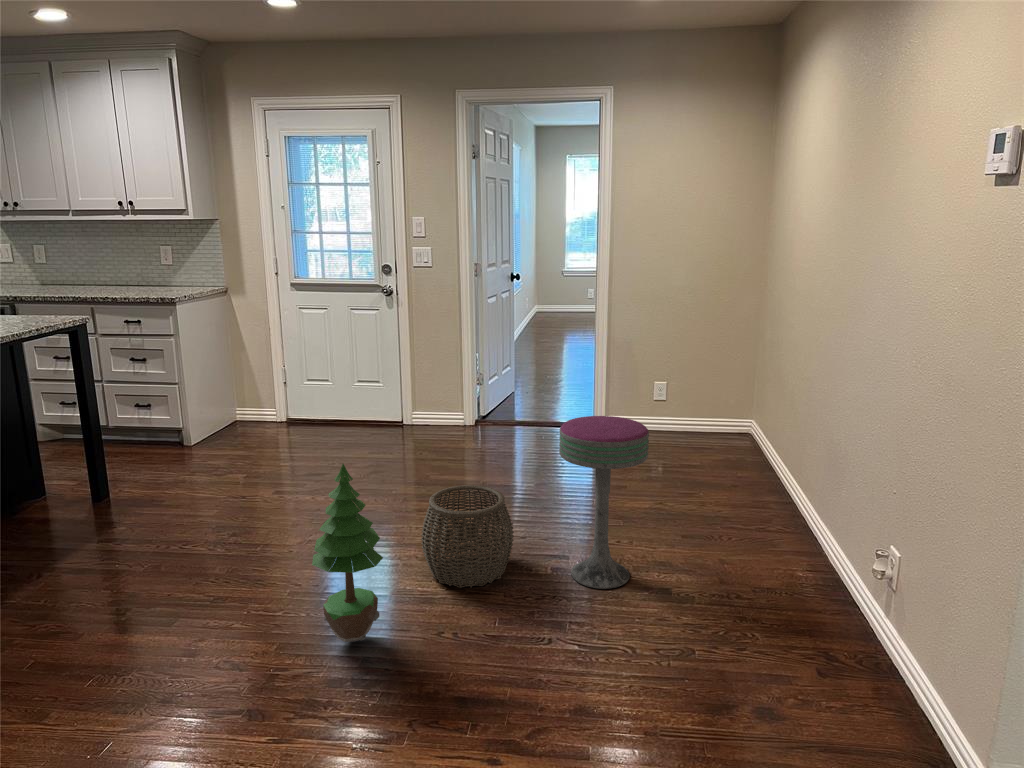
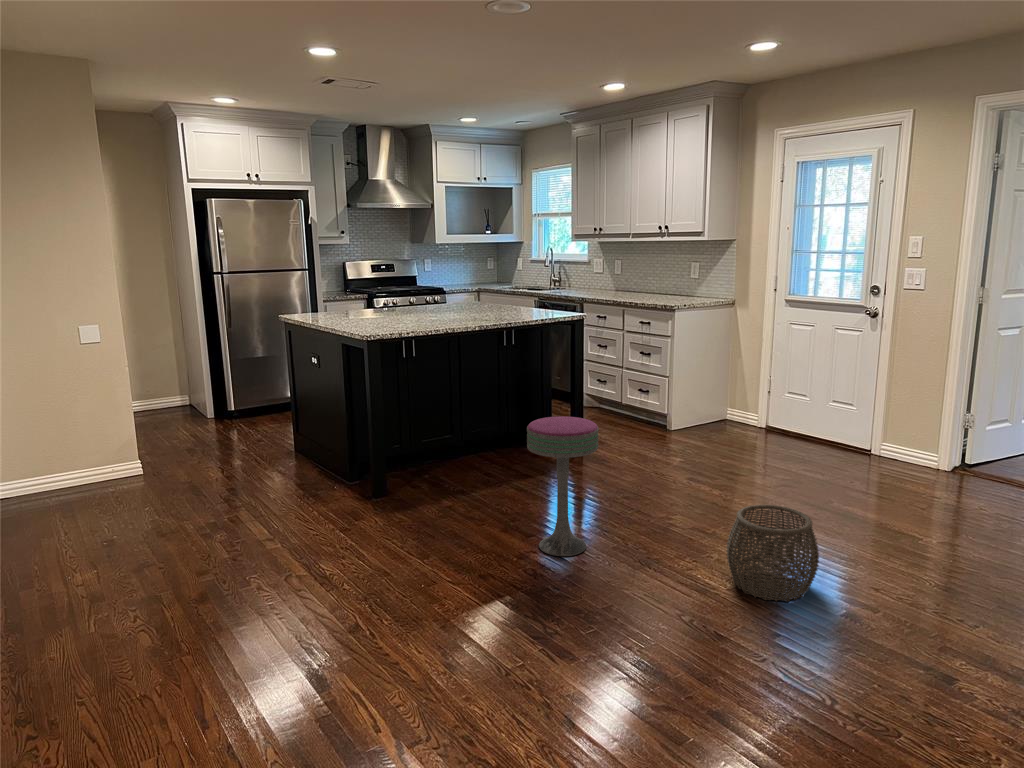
bar stool: present [559,416,649,589] -> present [527,416,599,556]
potted tree: present [312,464,383,642] -> none [604,448,659,591]

